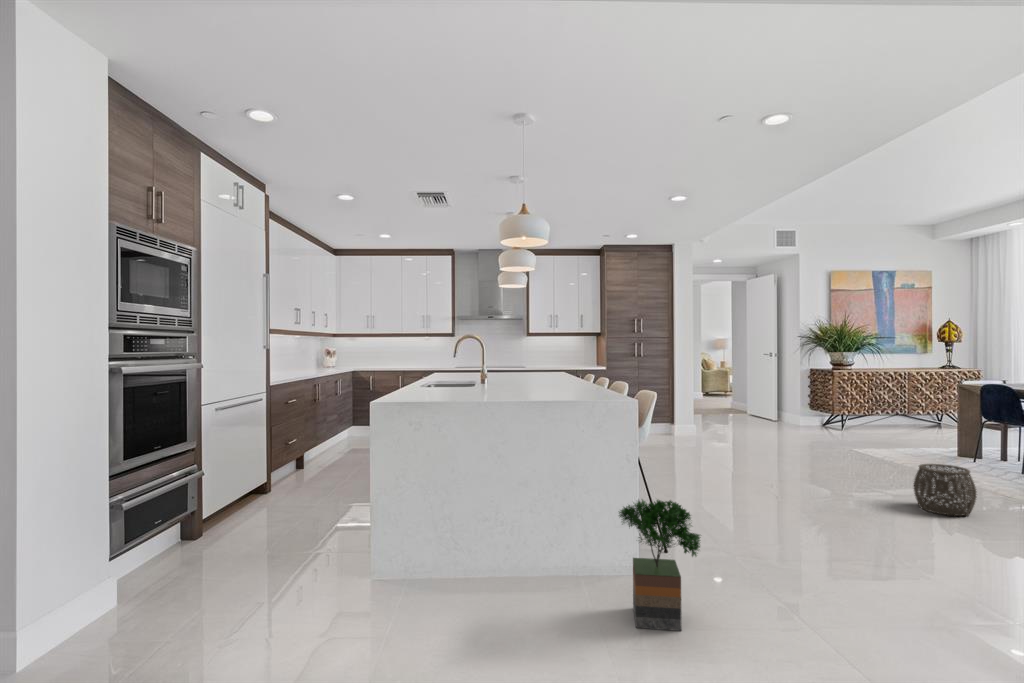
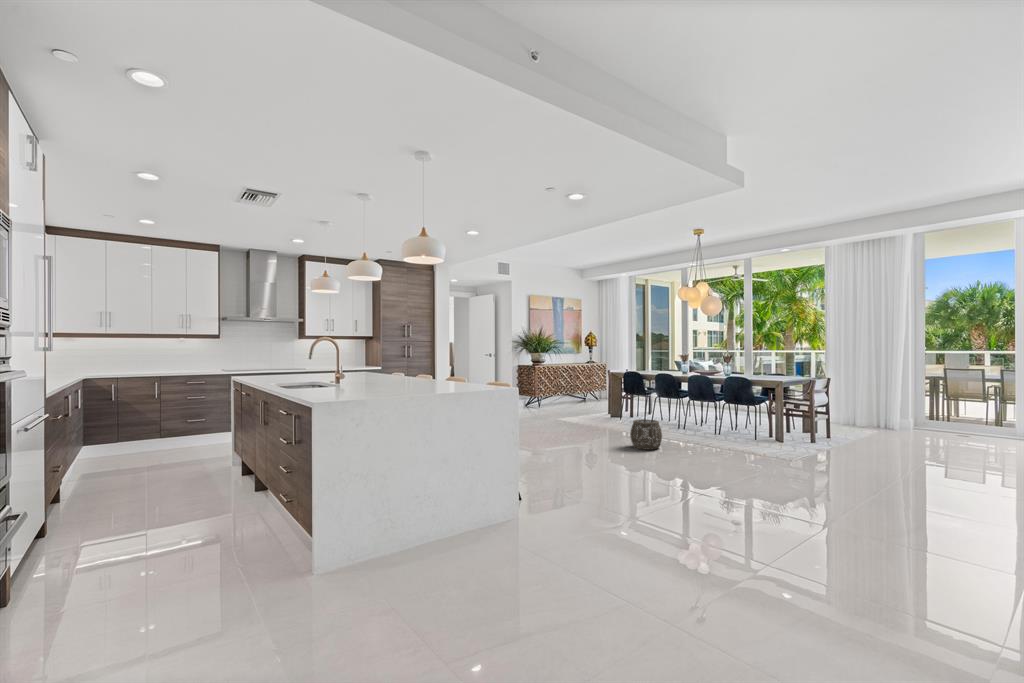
potted tree: present [619,500,700,631] -> none [561,451,627,544]

